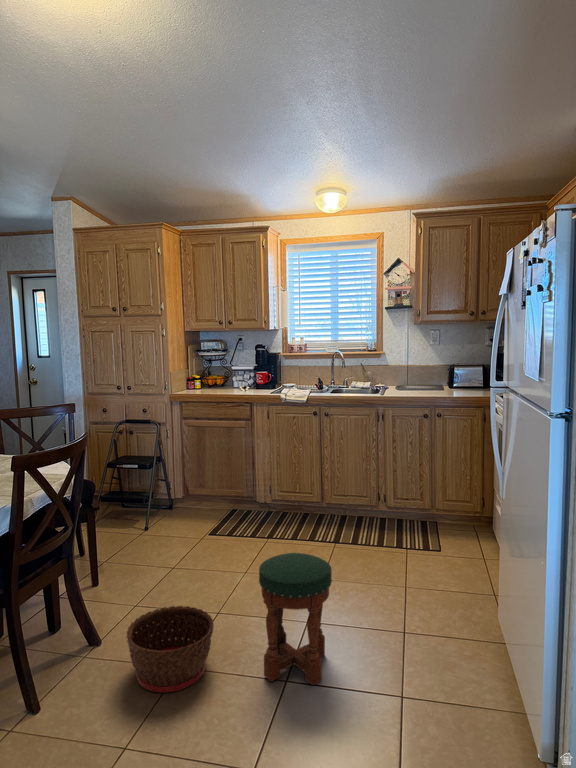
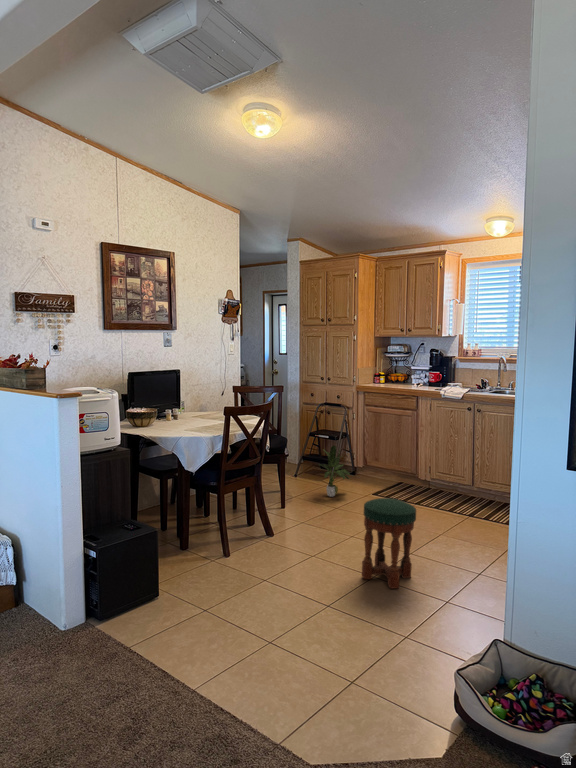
potted plant: none [139,479,184,550] -> present [319,445,350,497]
basket: present [127,606,214,692] -> none [280,520,336,568]

